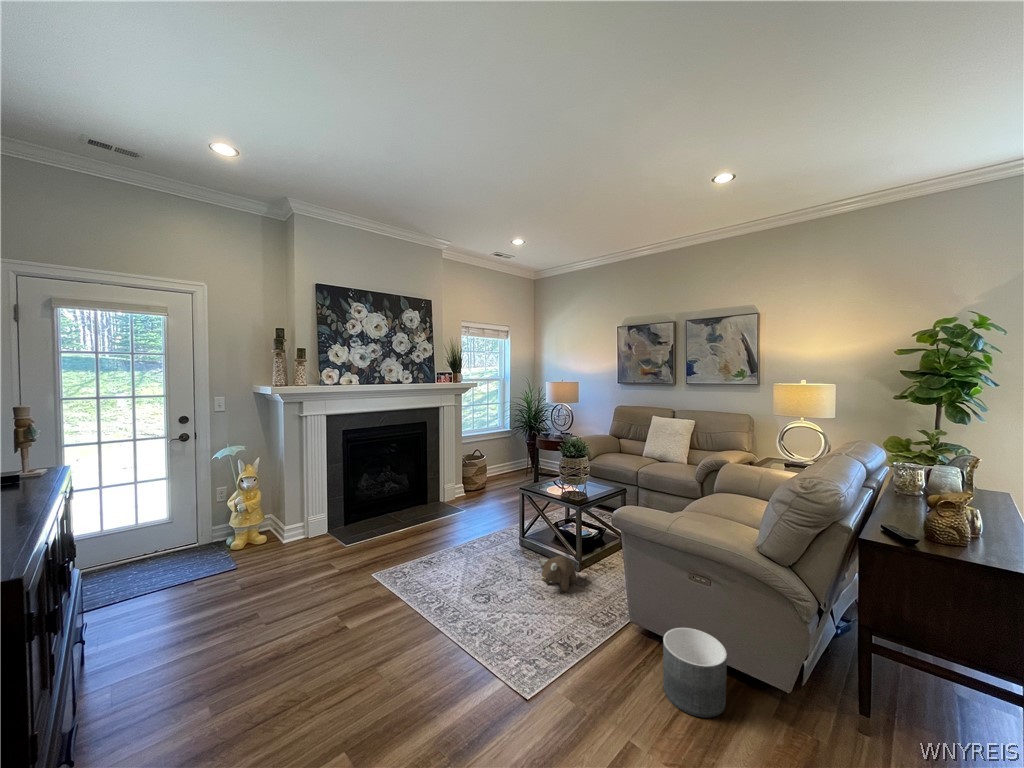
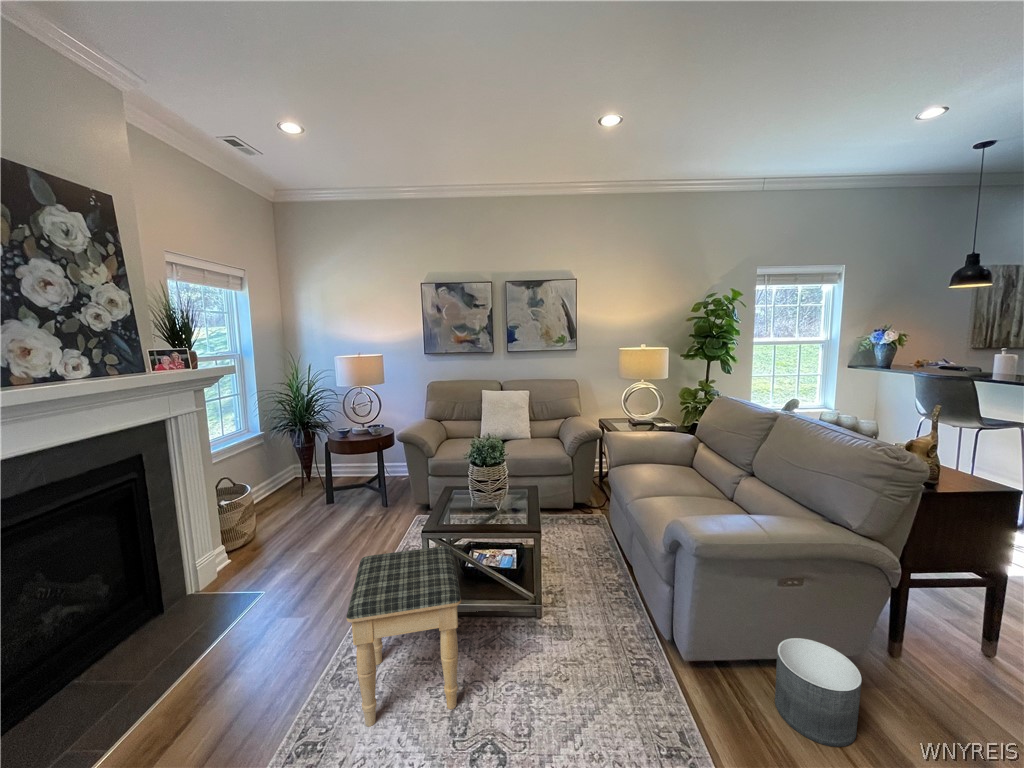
footstool: none [447,488,523,580] -> present [347,546,461,727]
plush toy: present [538,556,576,592] -> none [523,612,569,667]

